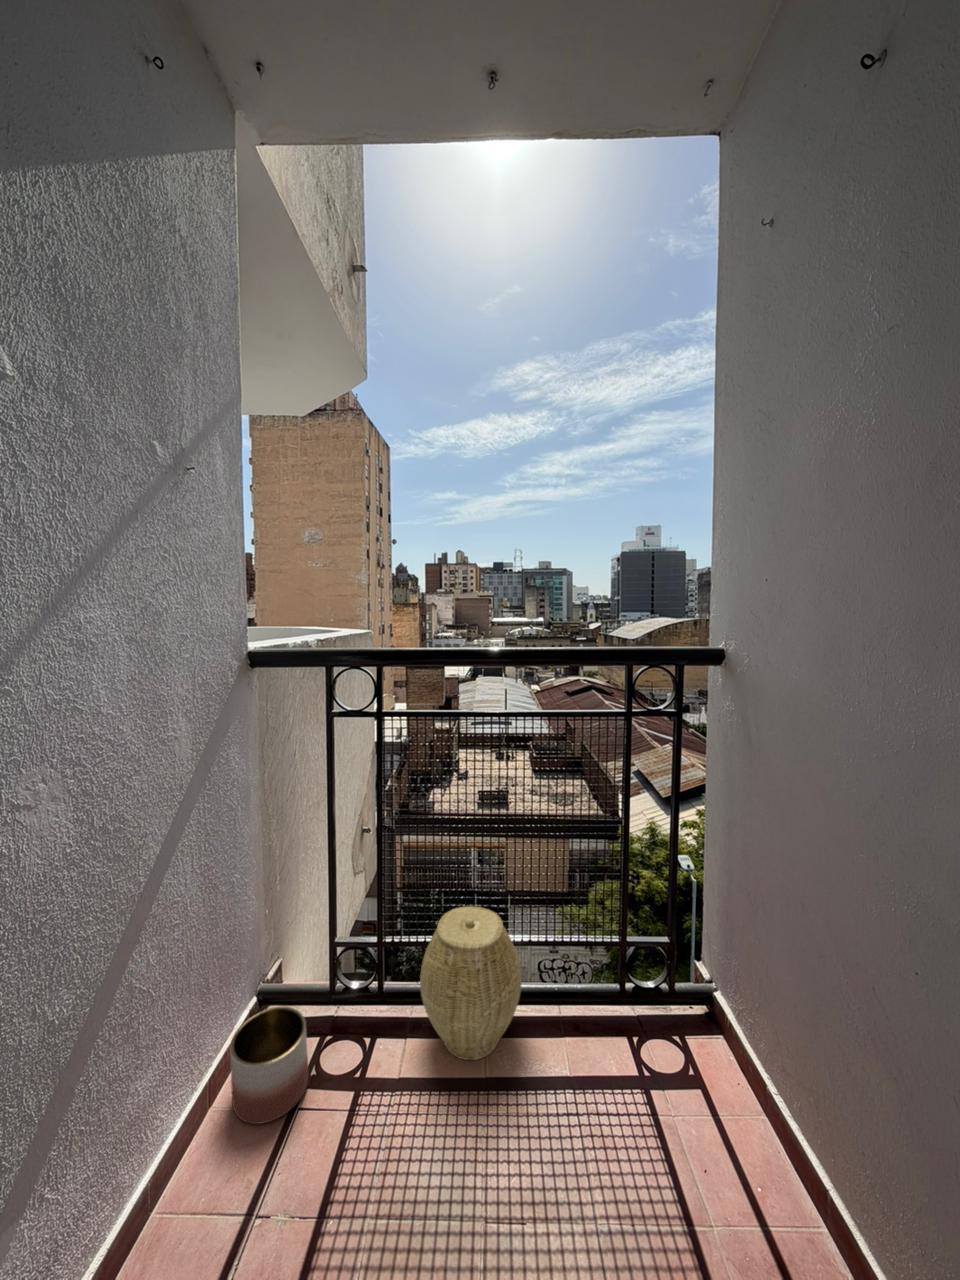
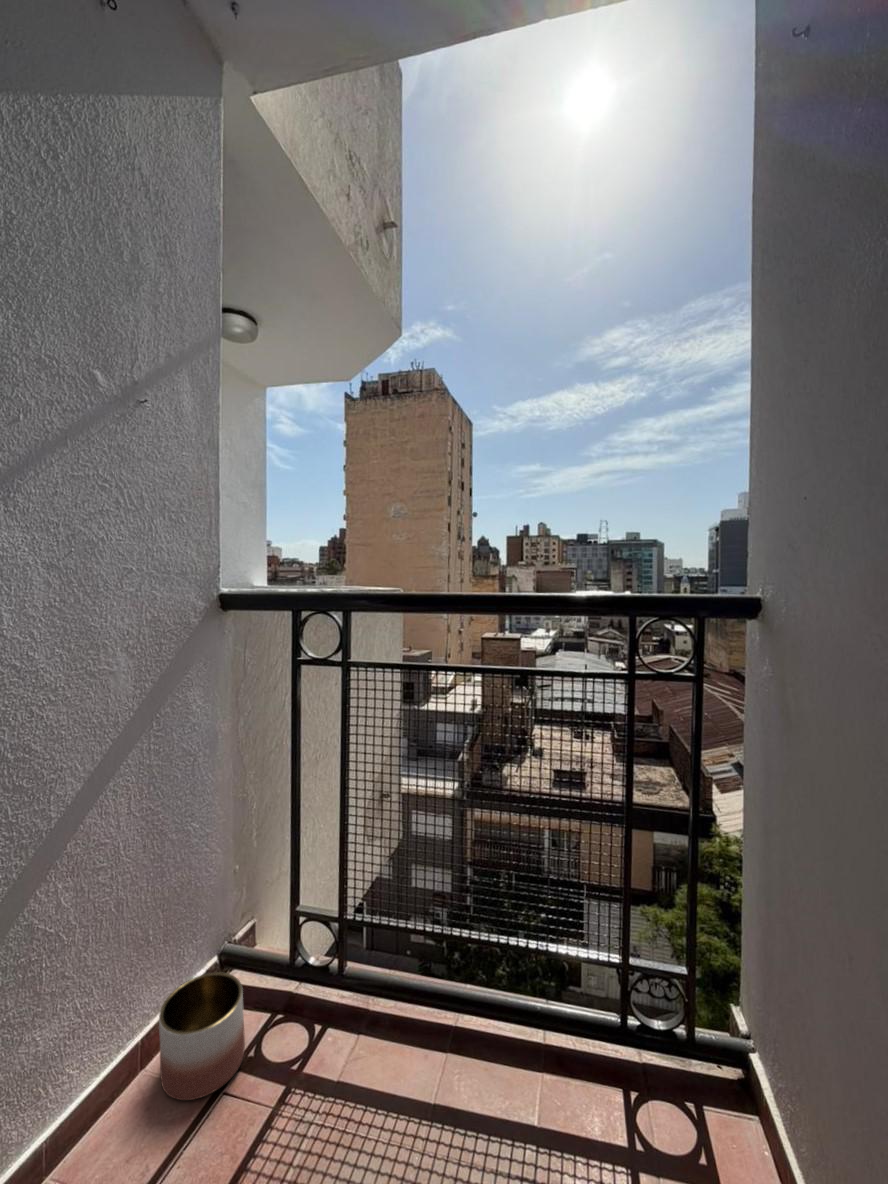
woven basket: present [420,906,522,1060] -> none [371,891,490,1079]

